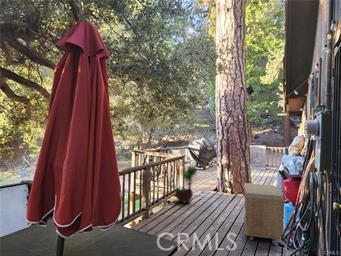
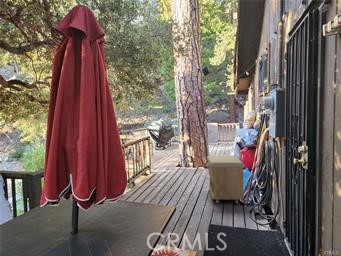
potted tree: present [175,166,197,202] -> none [143,141,165,179]

